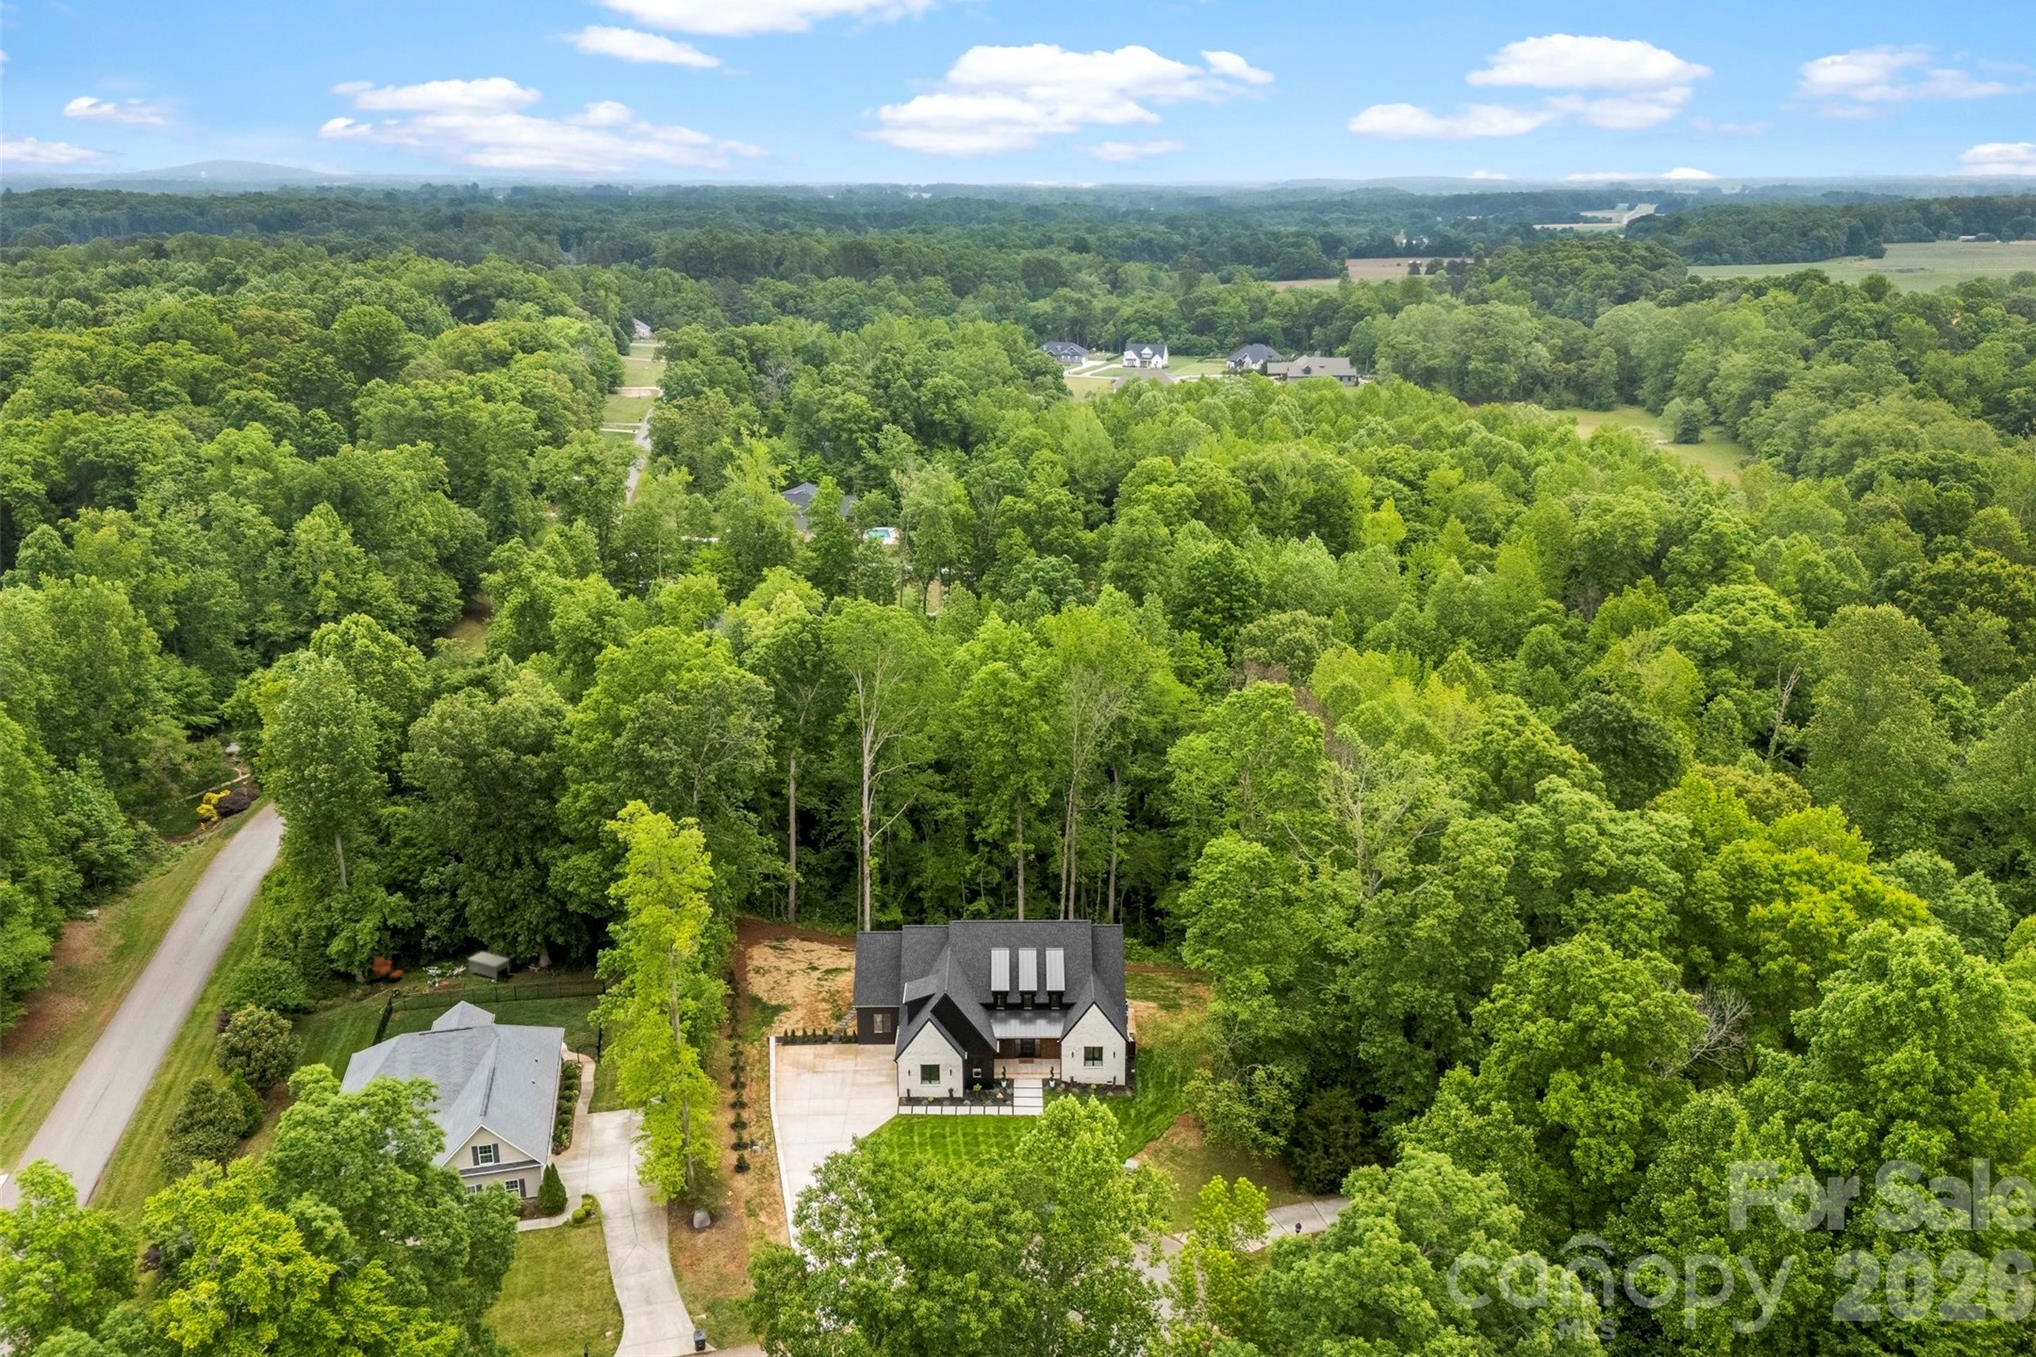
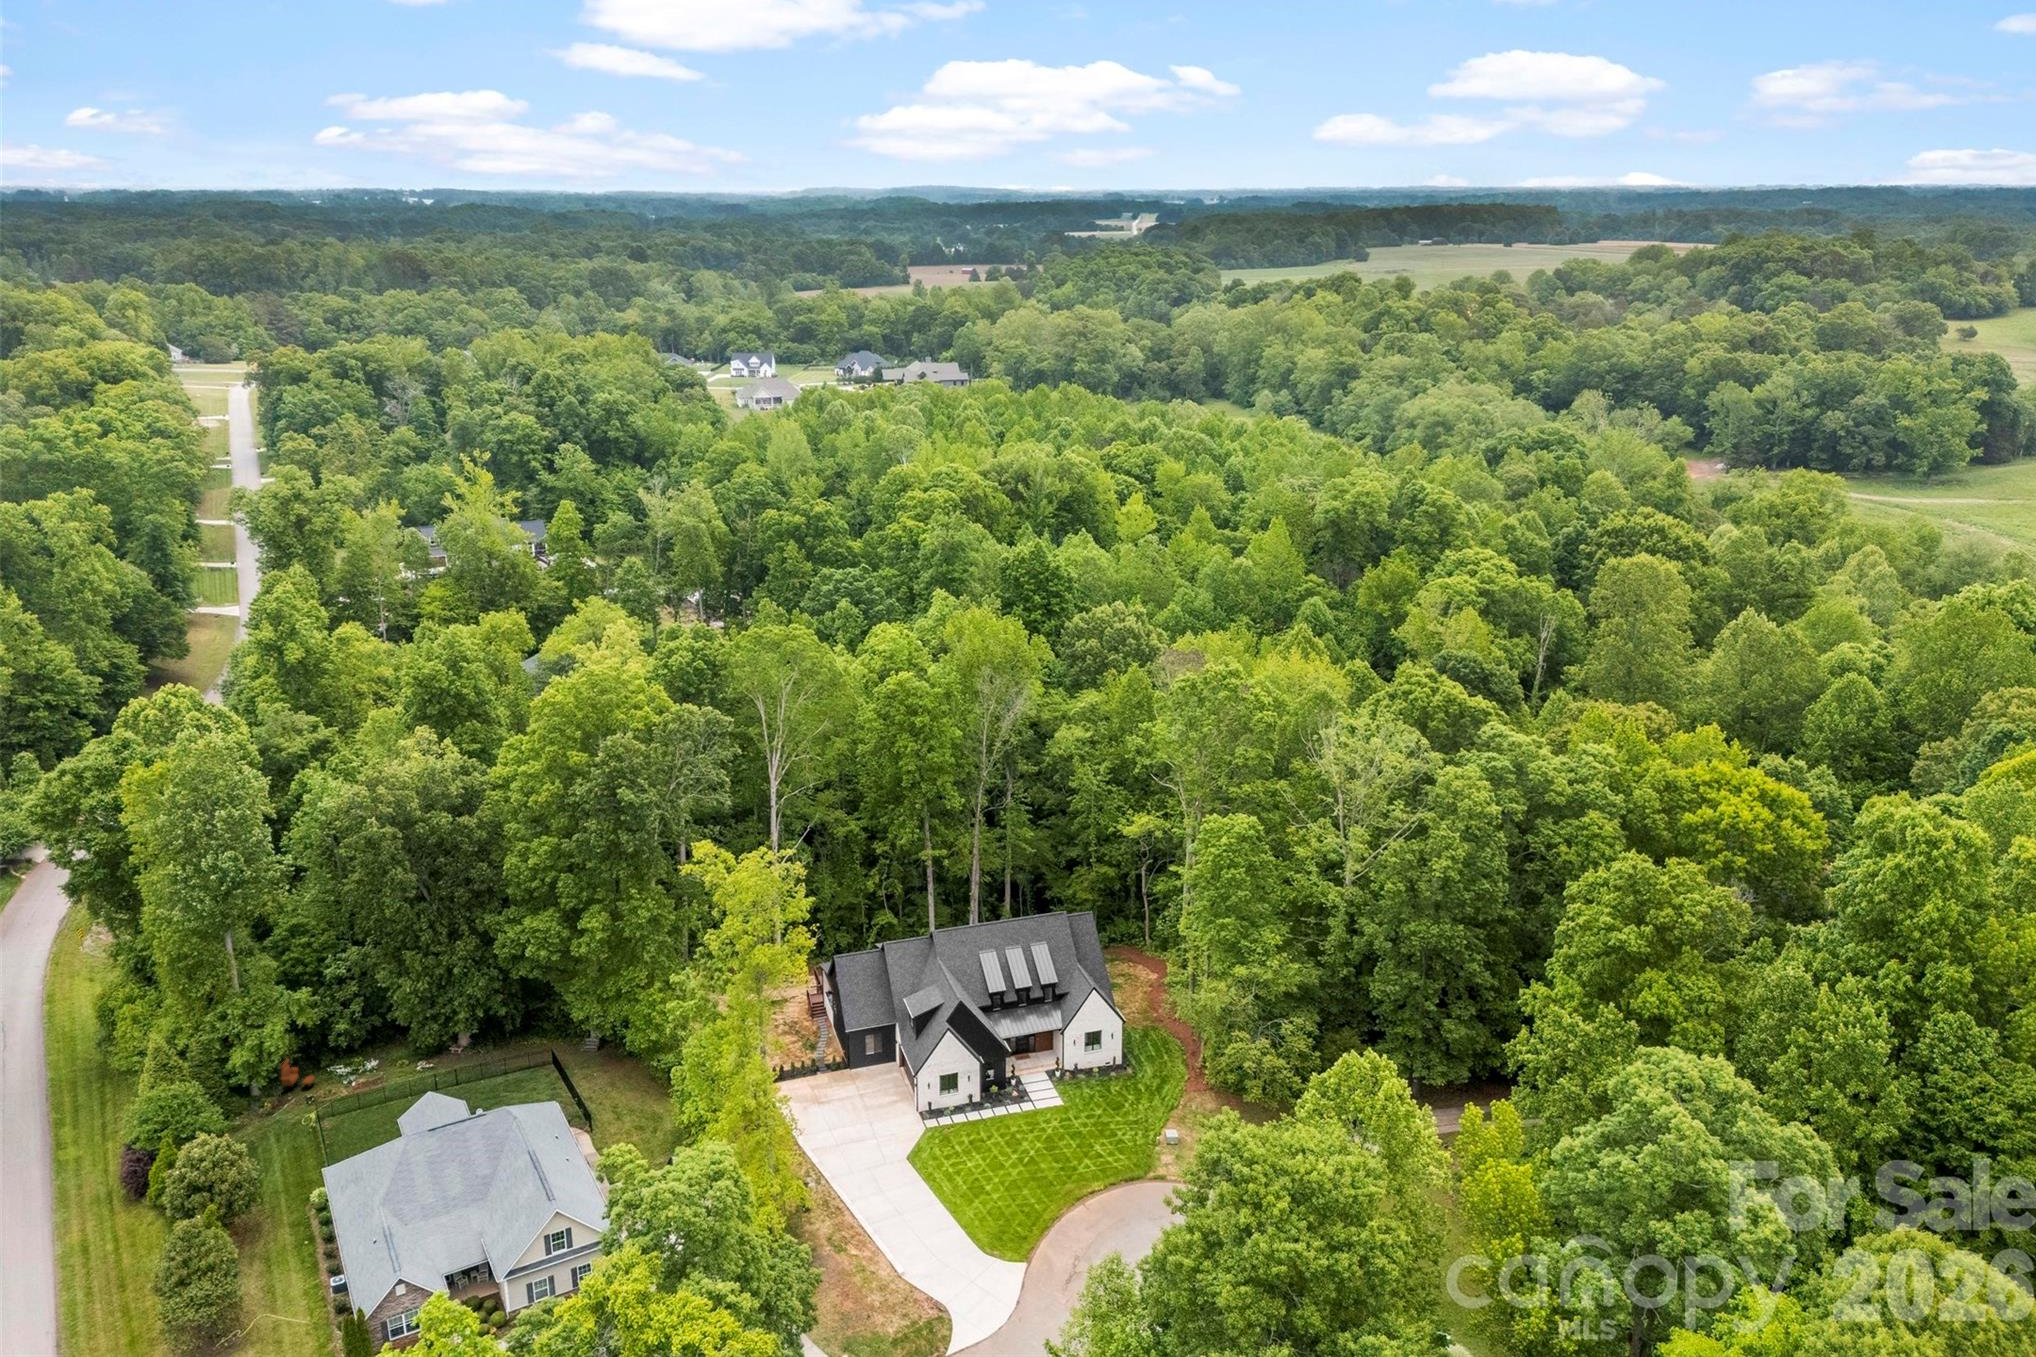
storage bench: present [469,952,509,979] -> none [388,1041,437,1069]

